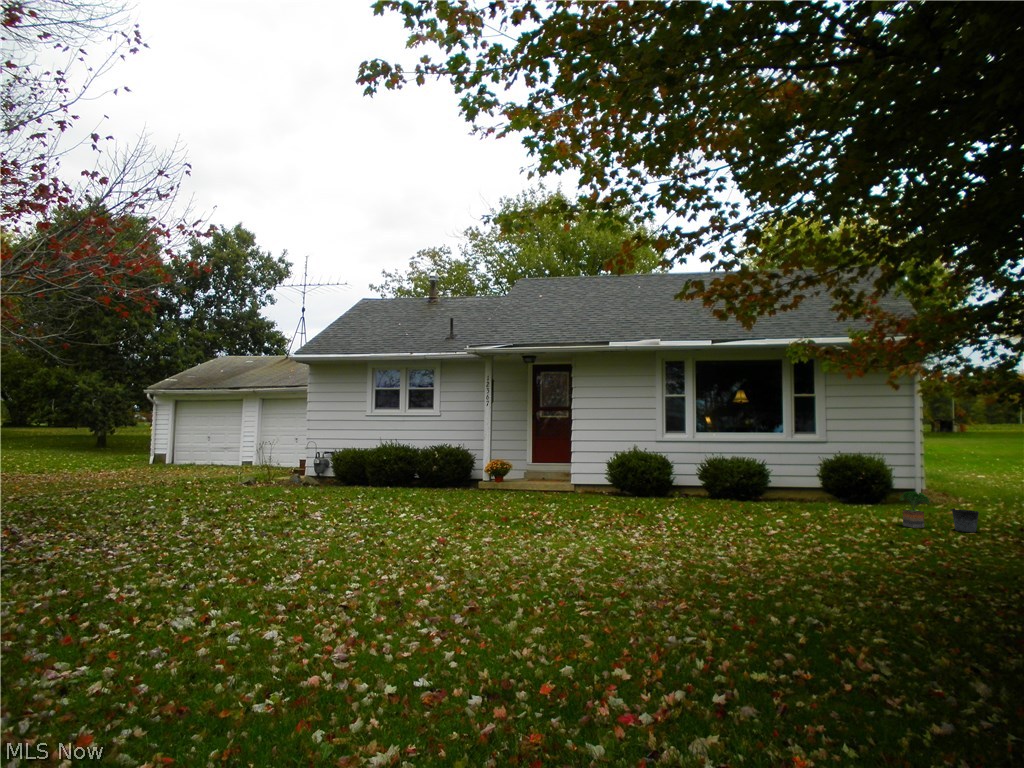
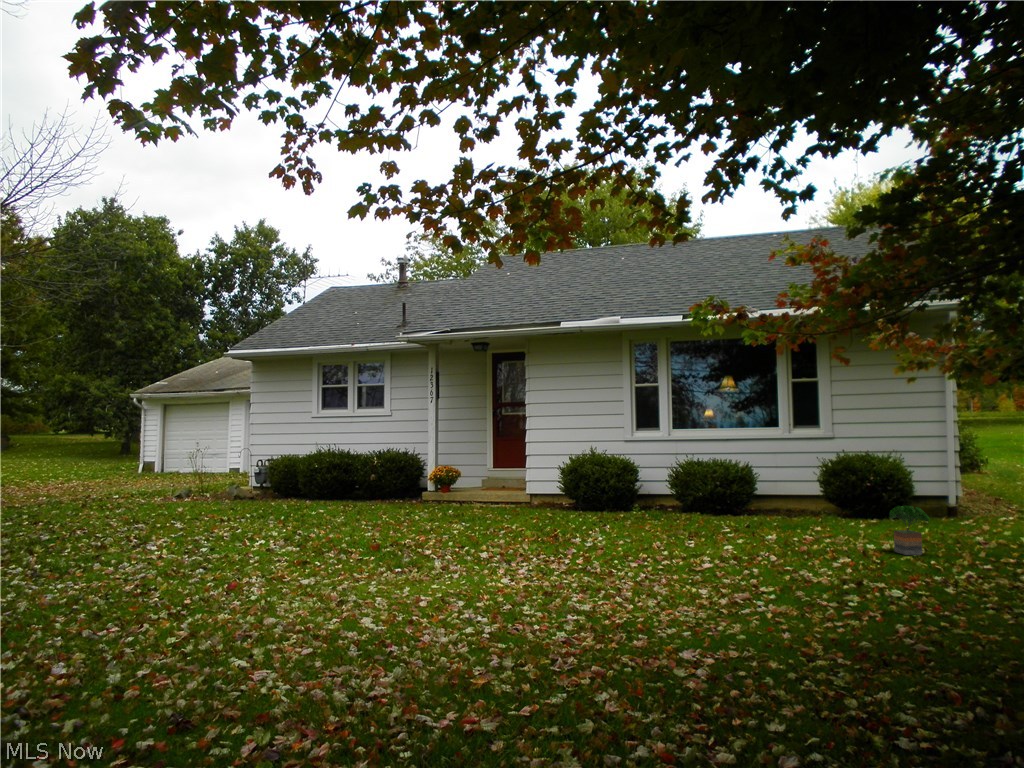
bucket: present [950,508,979,532] -> none [957,528,996,562]

